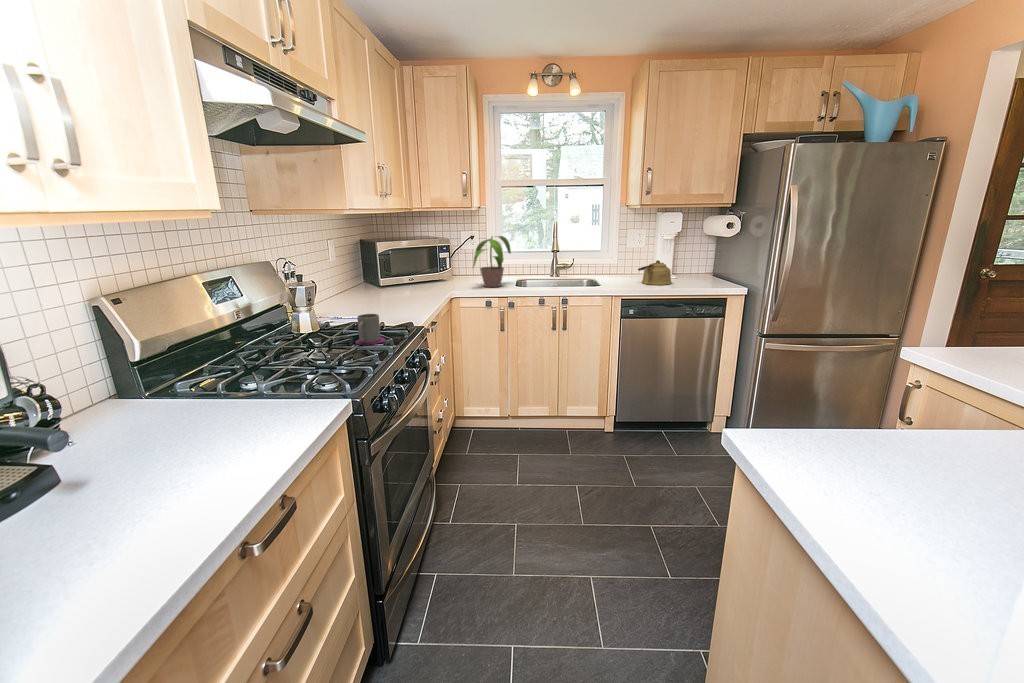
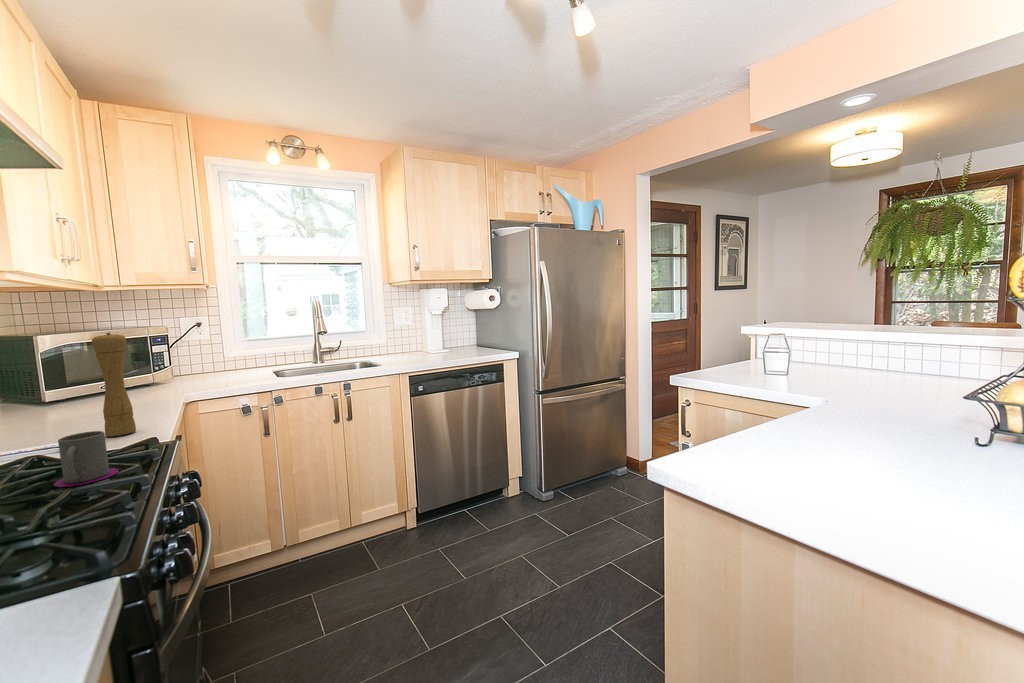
potted plant: present [473,236,511,287] -> none [200,317,278,383]
pepper mill: none [387,248,409,317] -> present [92,333,136,436]
kettle: present [638,260,671,285] -> none [416,334,450,359]

